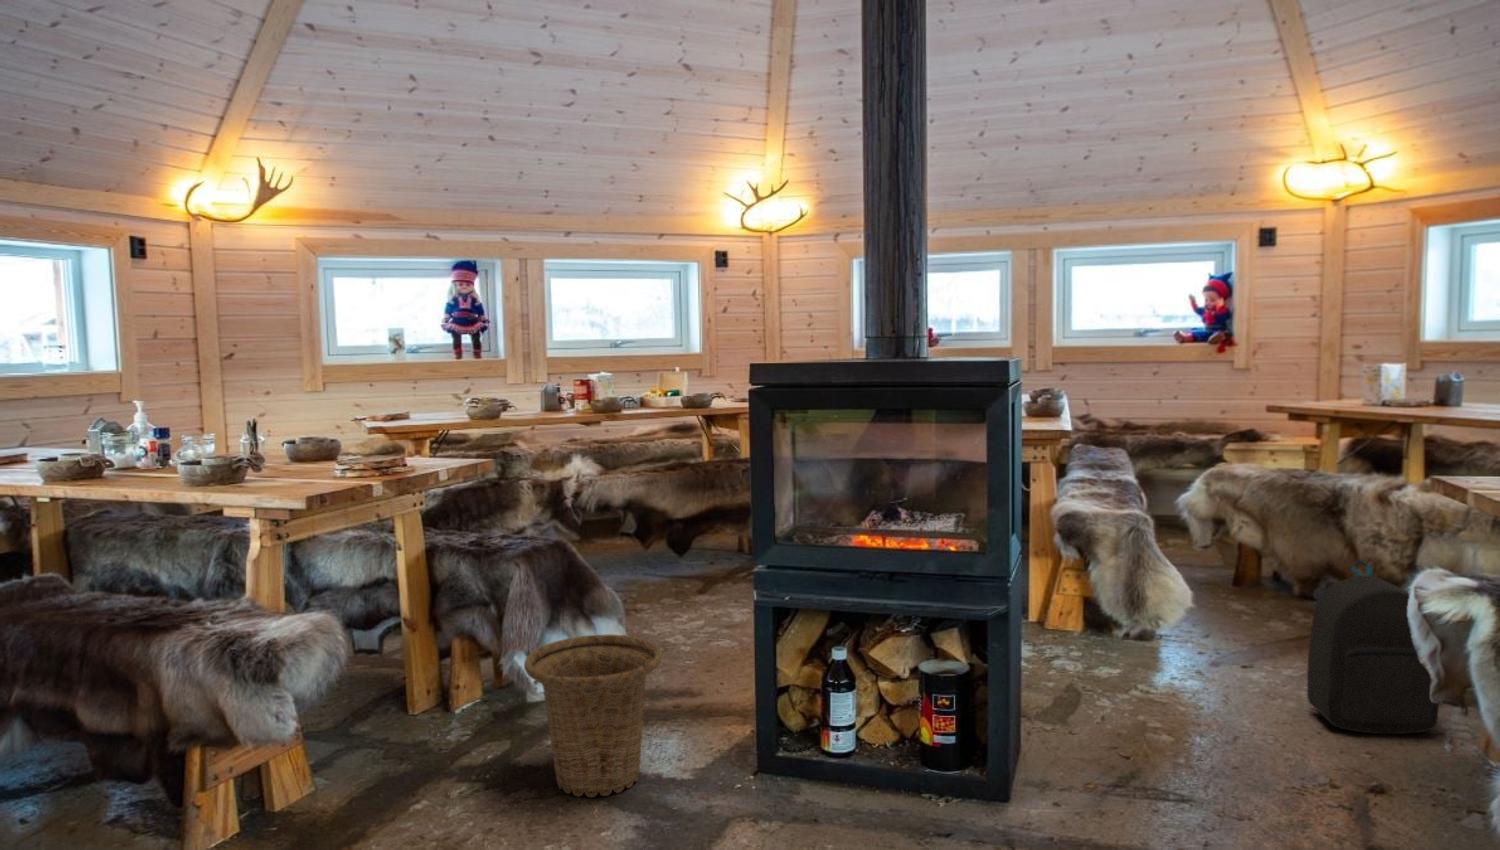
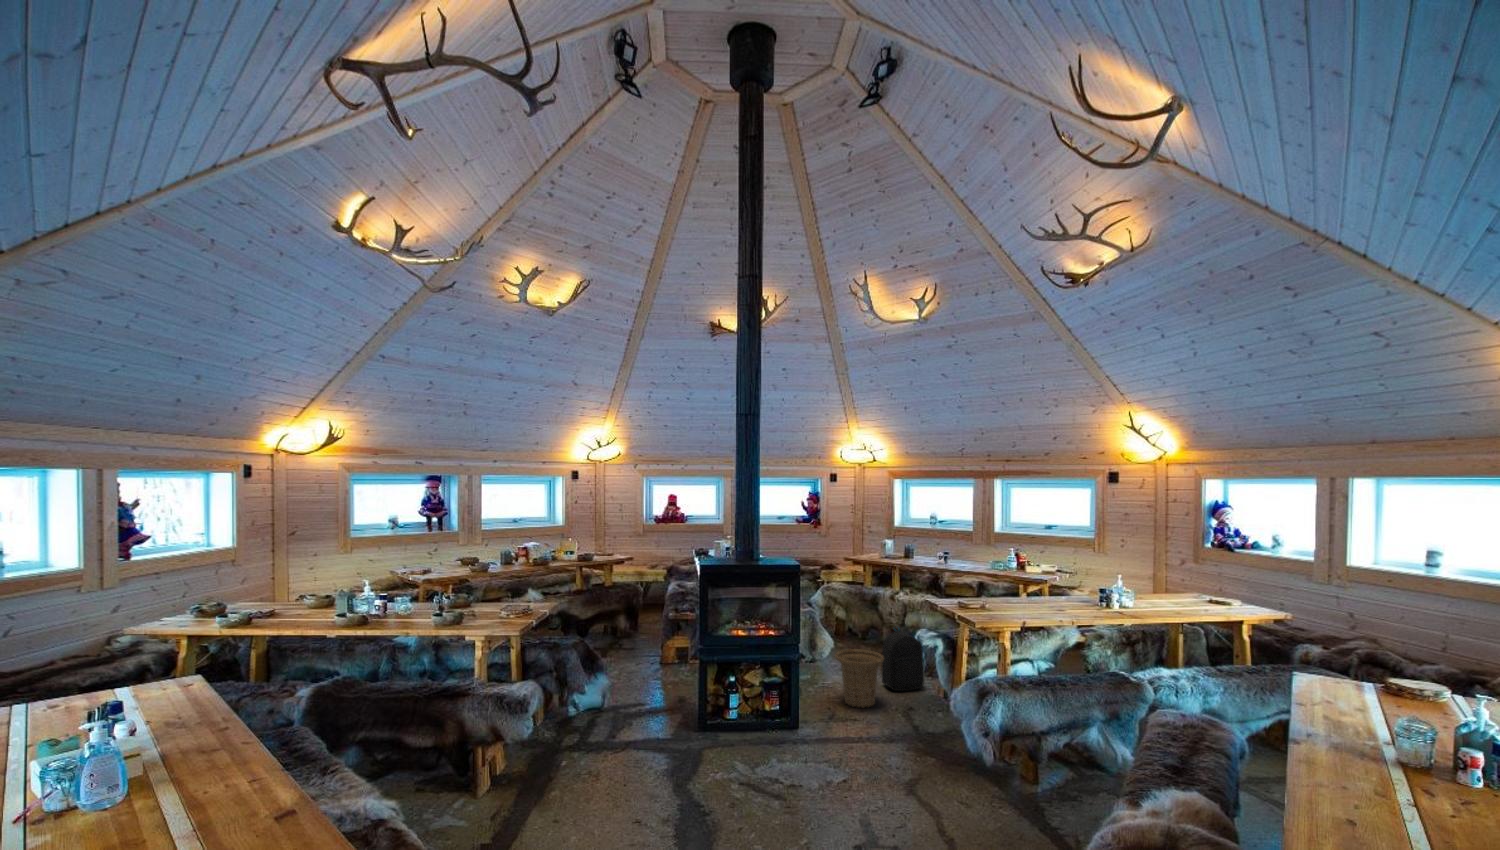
basket: present [524,634,662,797] -> present [835,649,884,708]

